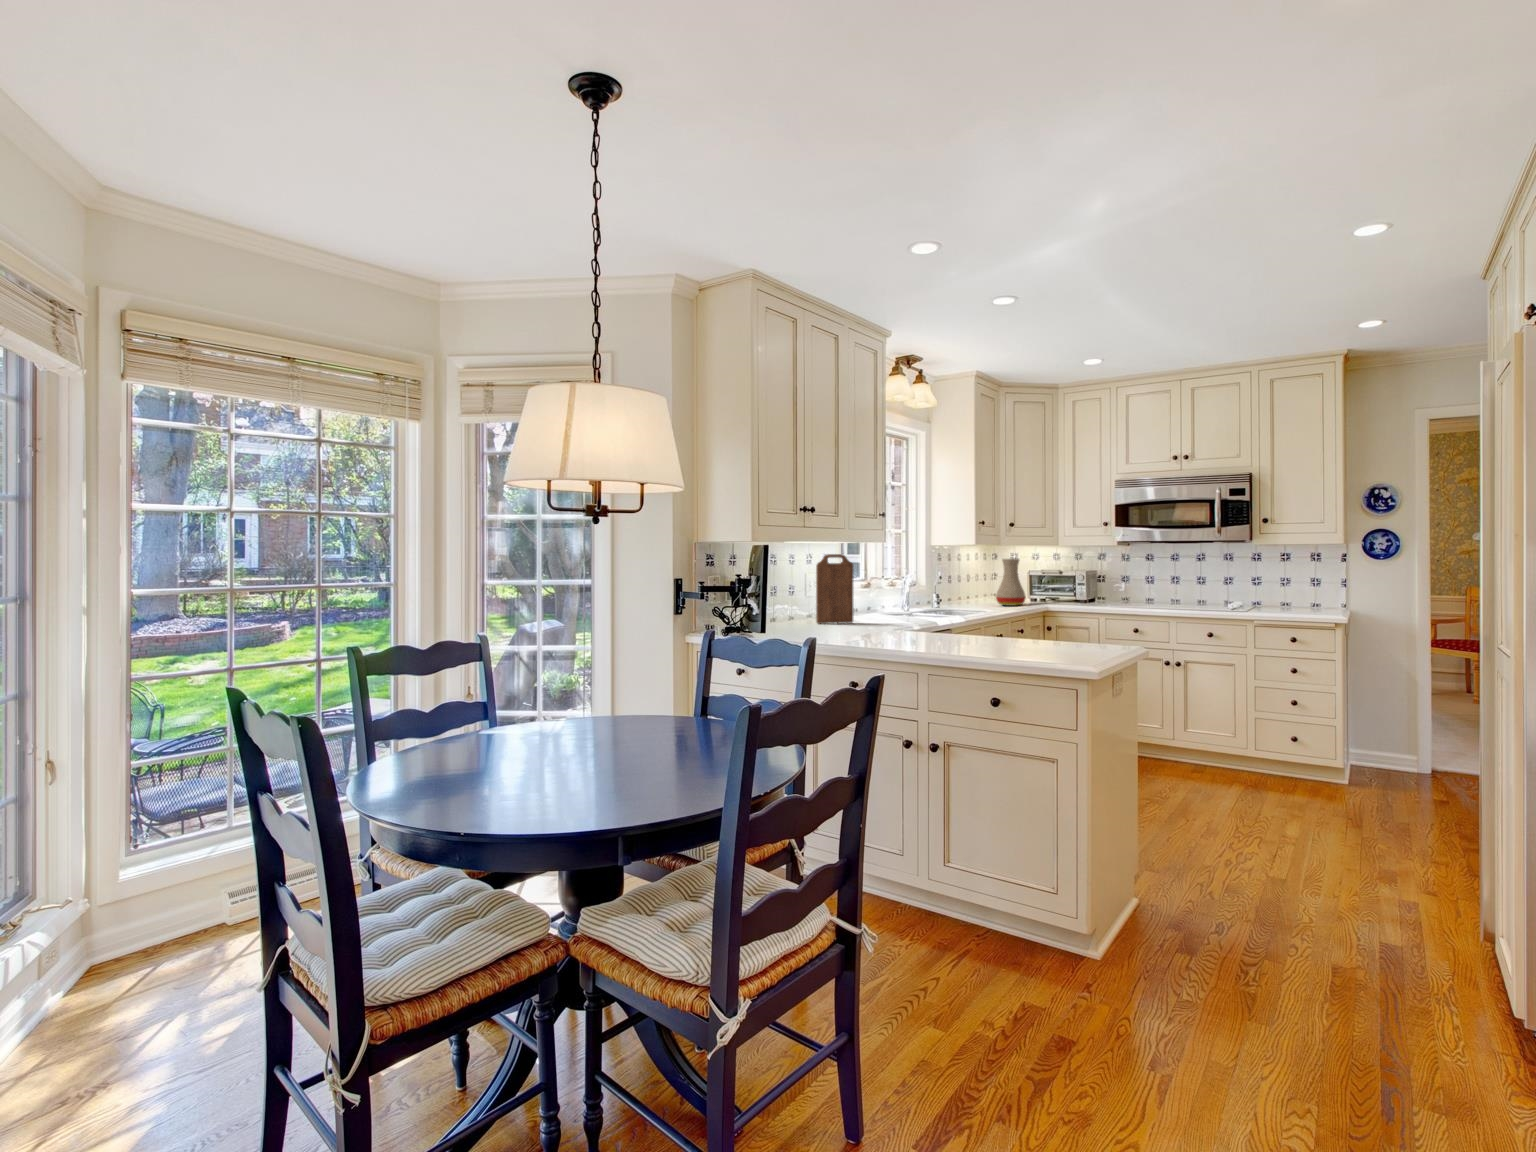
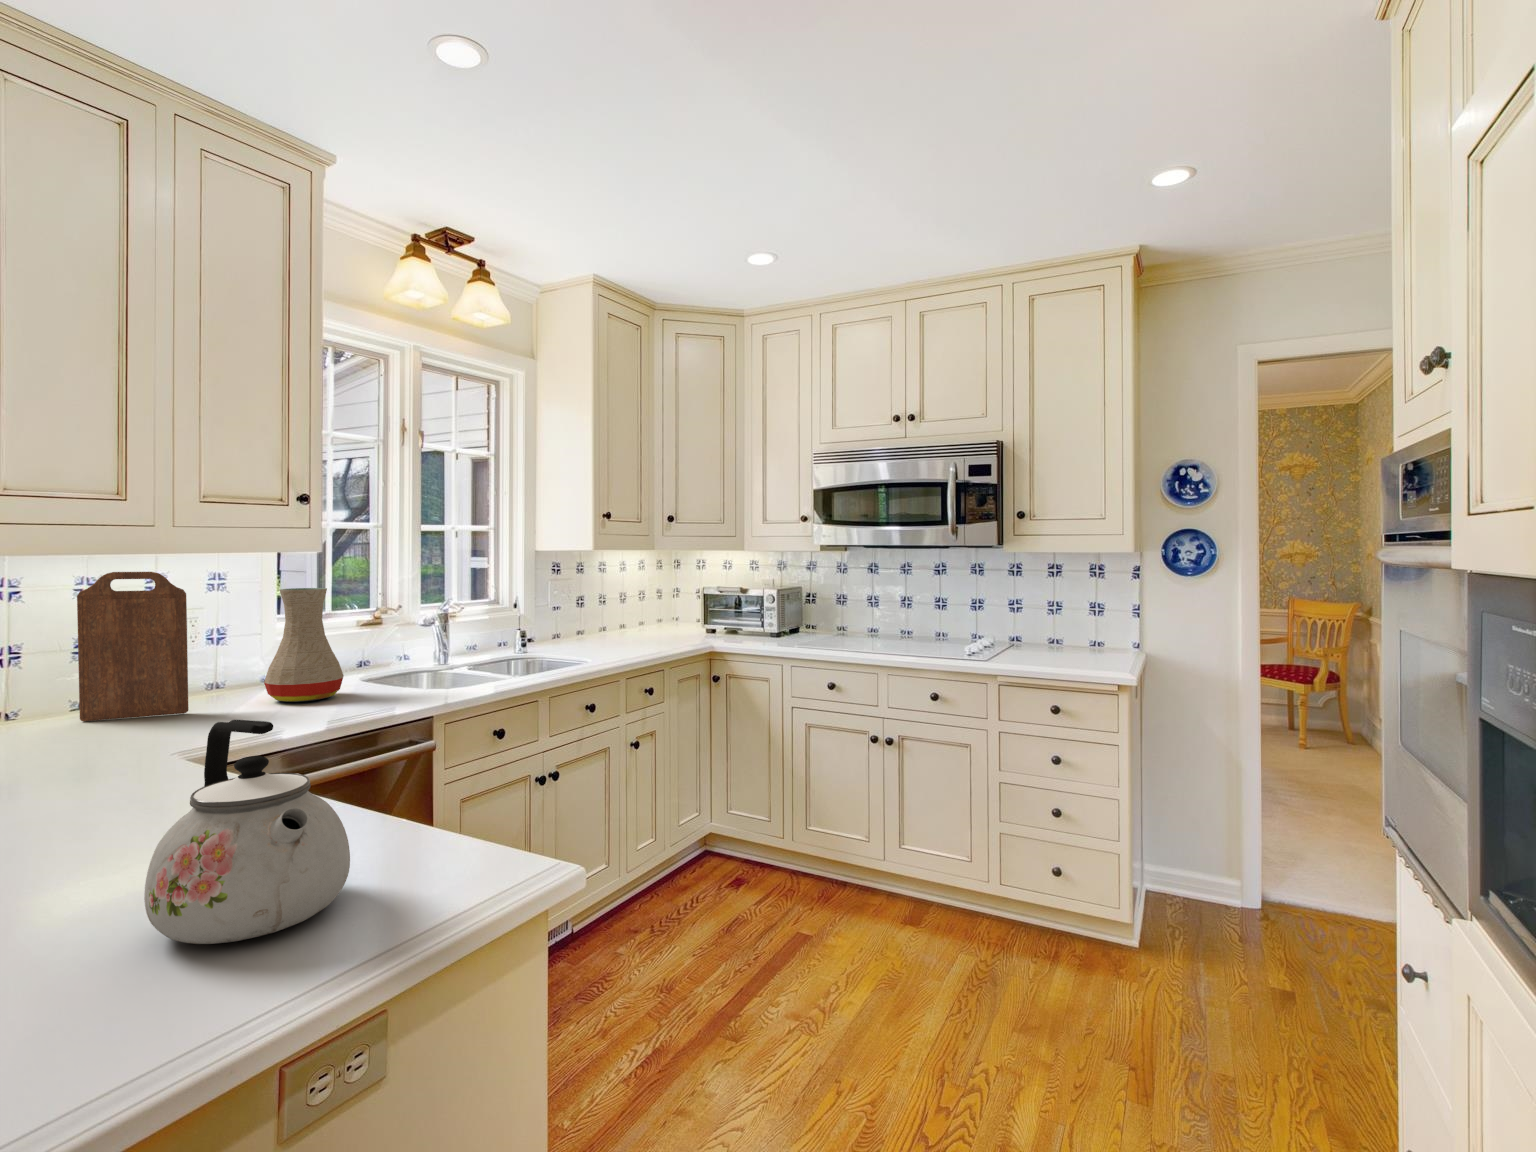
vase: present [996,559,1026,606] -> present [264,588,344,702]
kettle: none [1046,590,1099,649] -> present [144,720,350,944]

